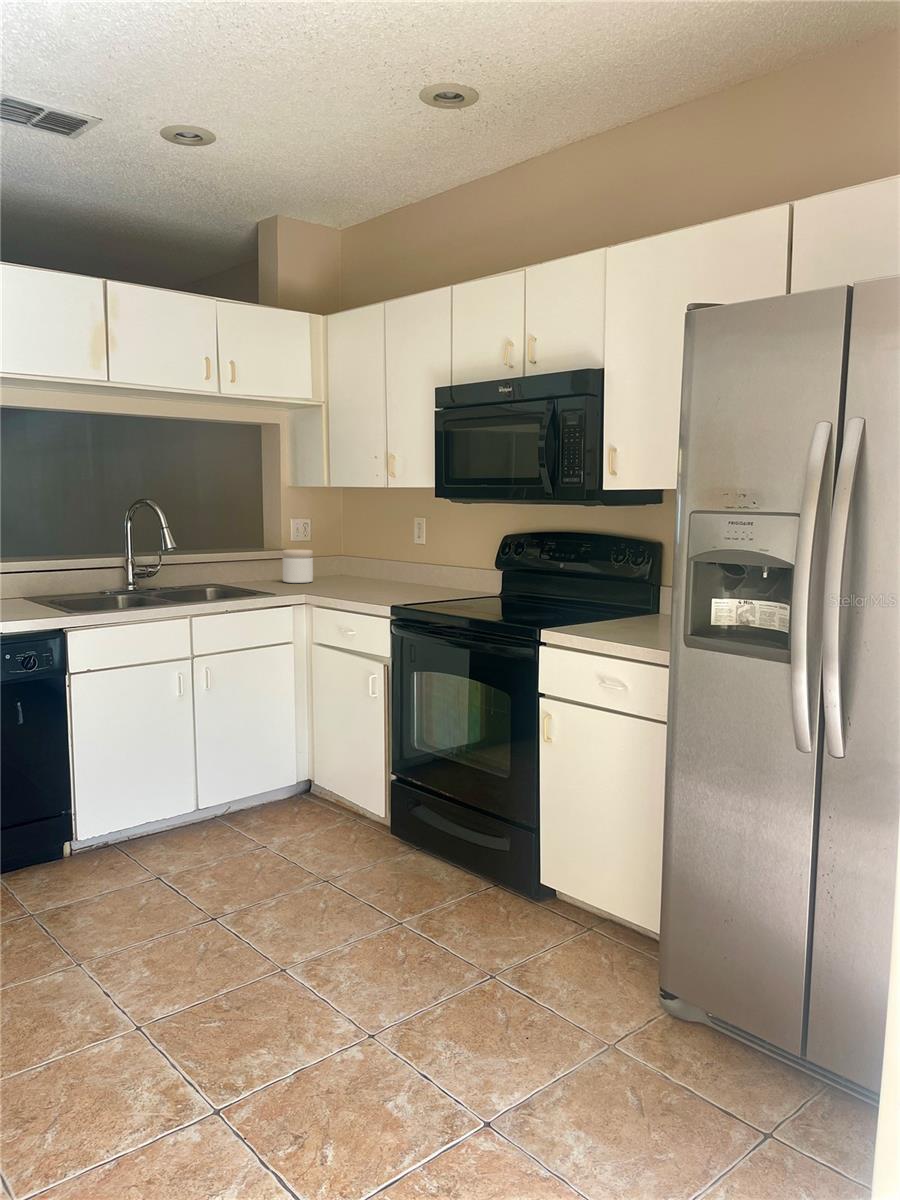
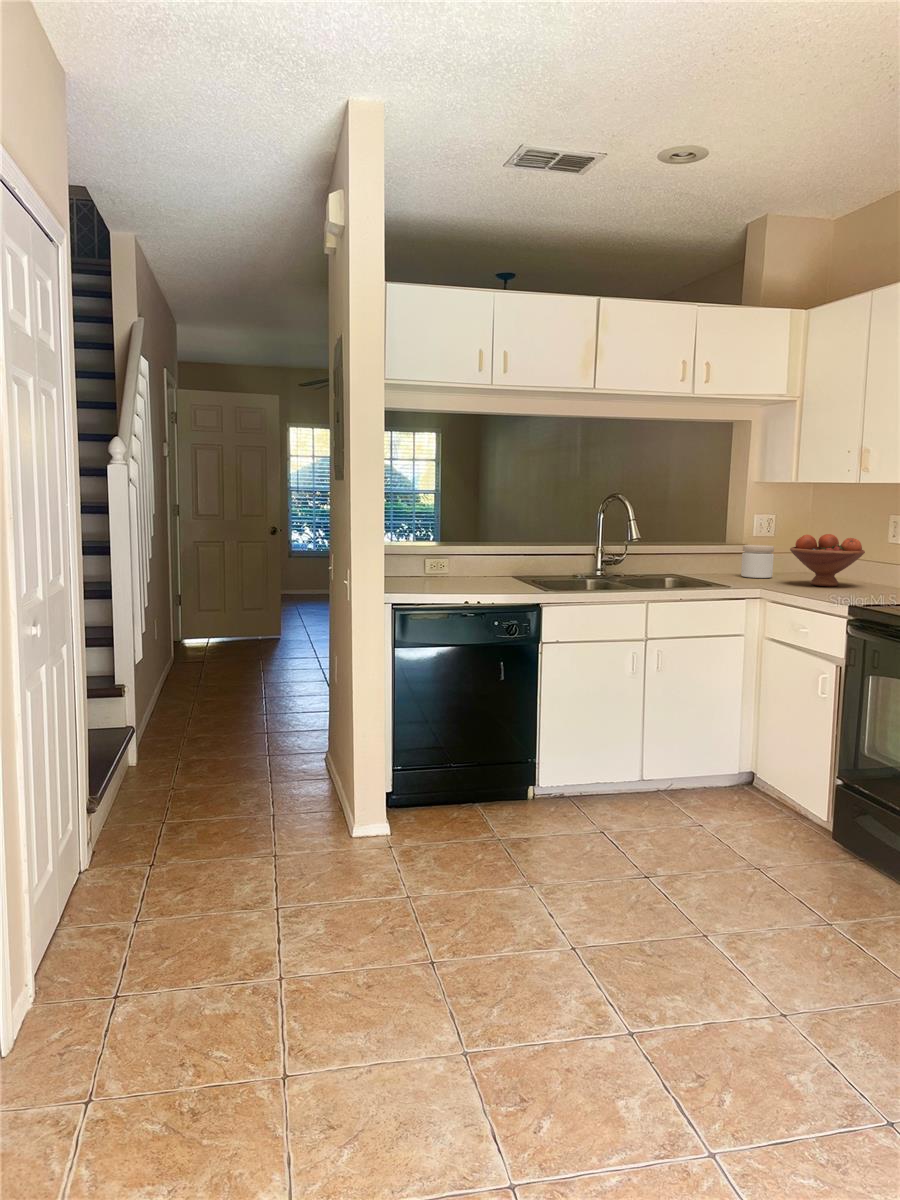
fruit bowl: none [329,537,396,588] -> present [790,534,865,586]

